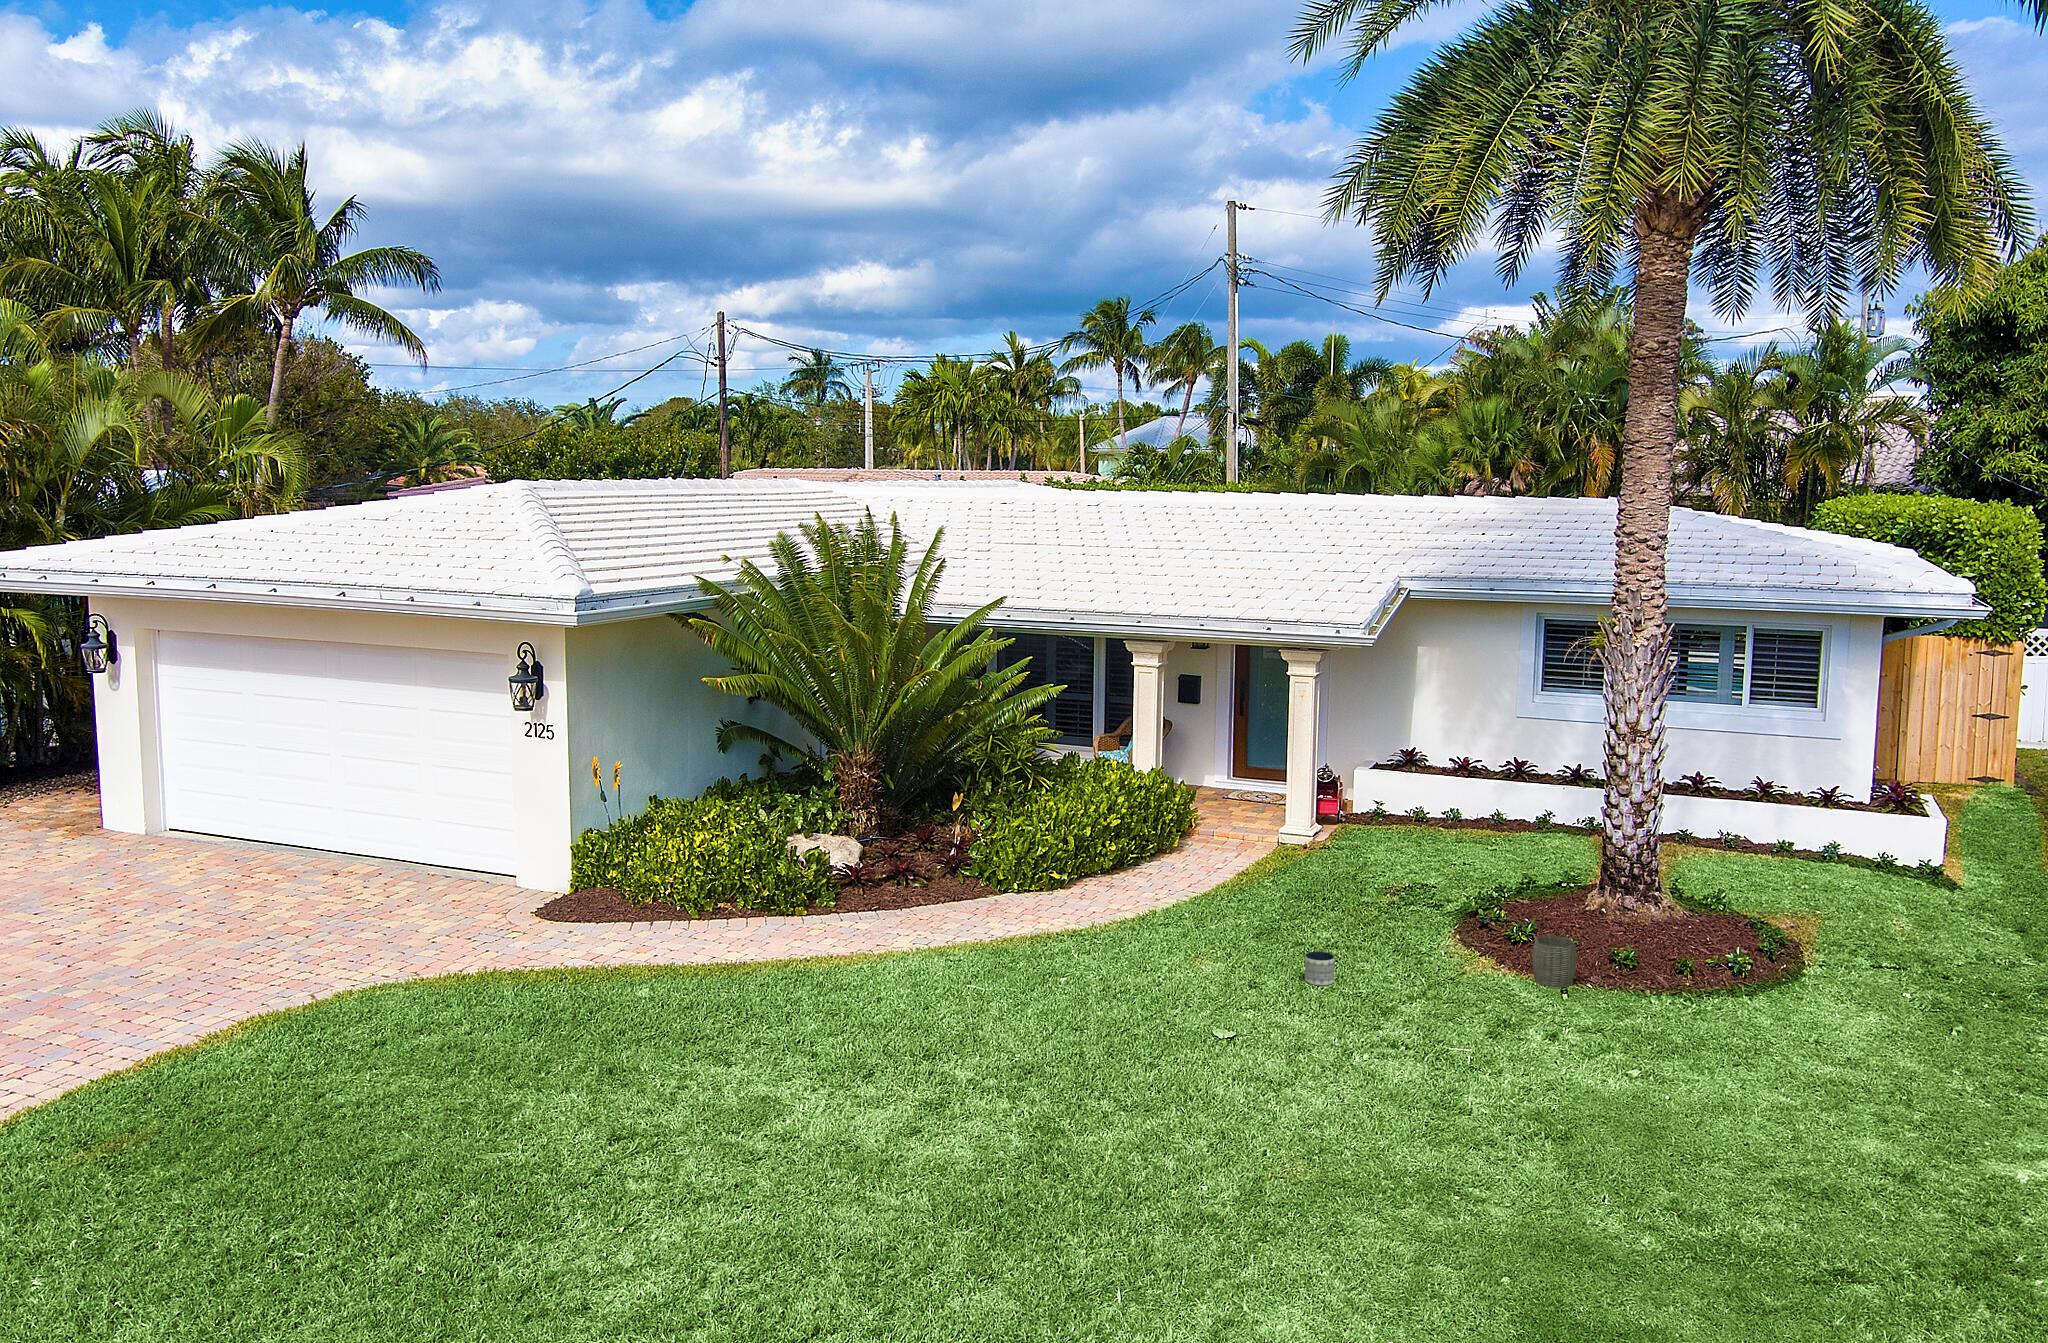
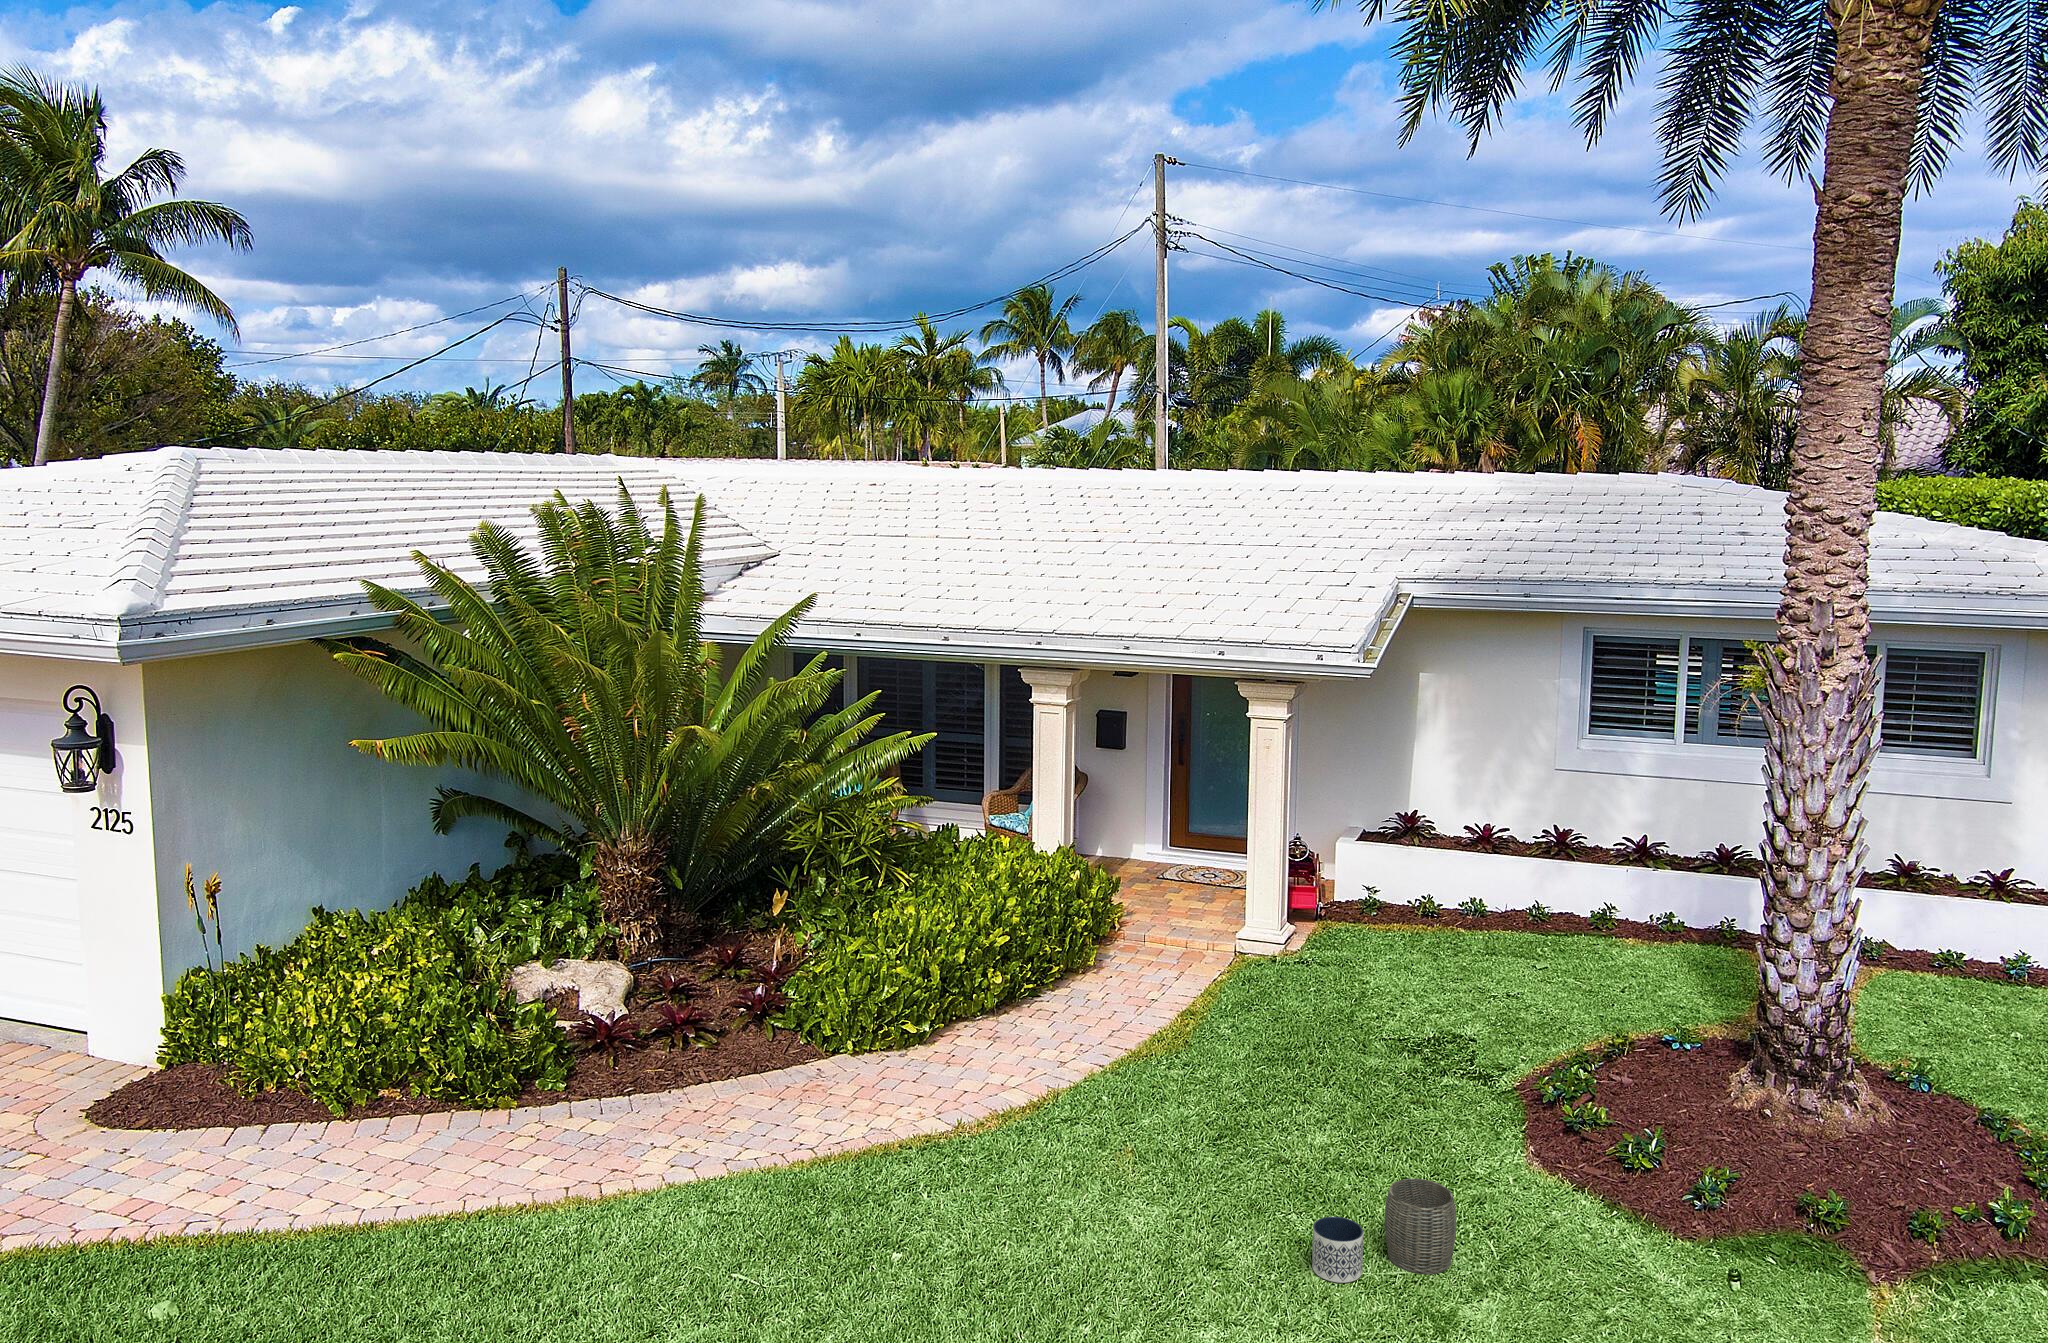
woven basket: present [1532,936,1577,987] -> present [1384,1179,1456,1274]

